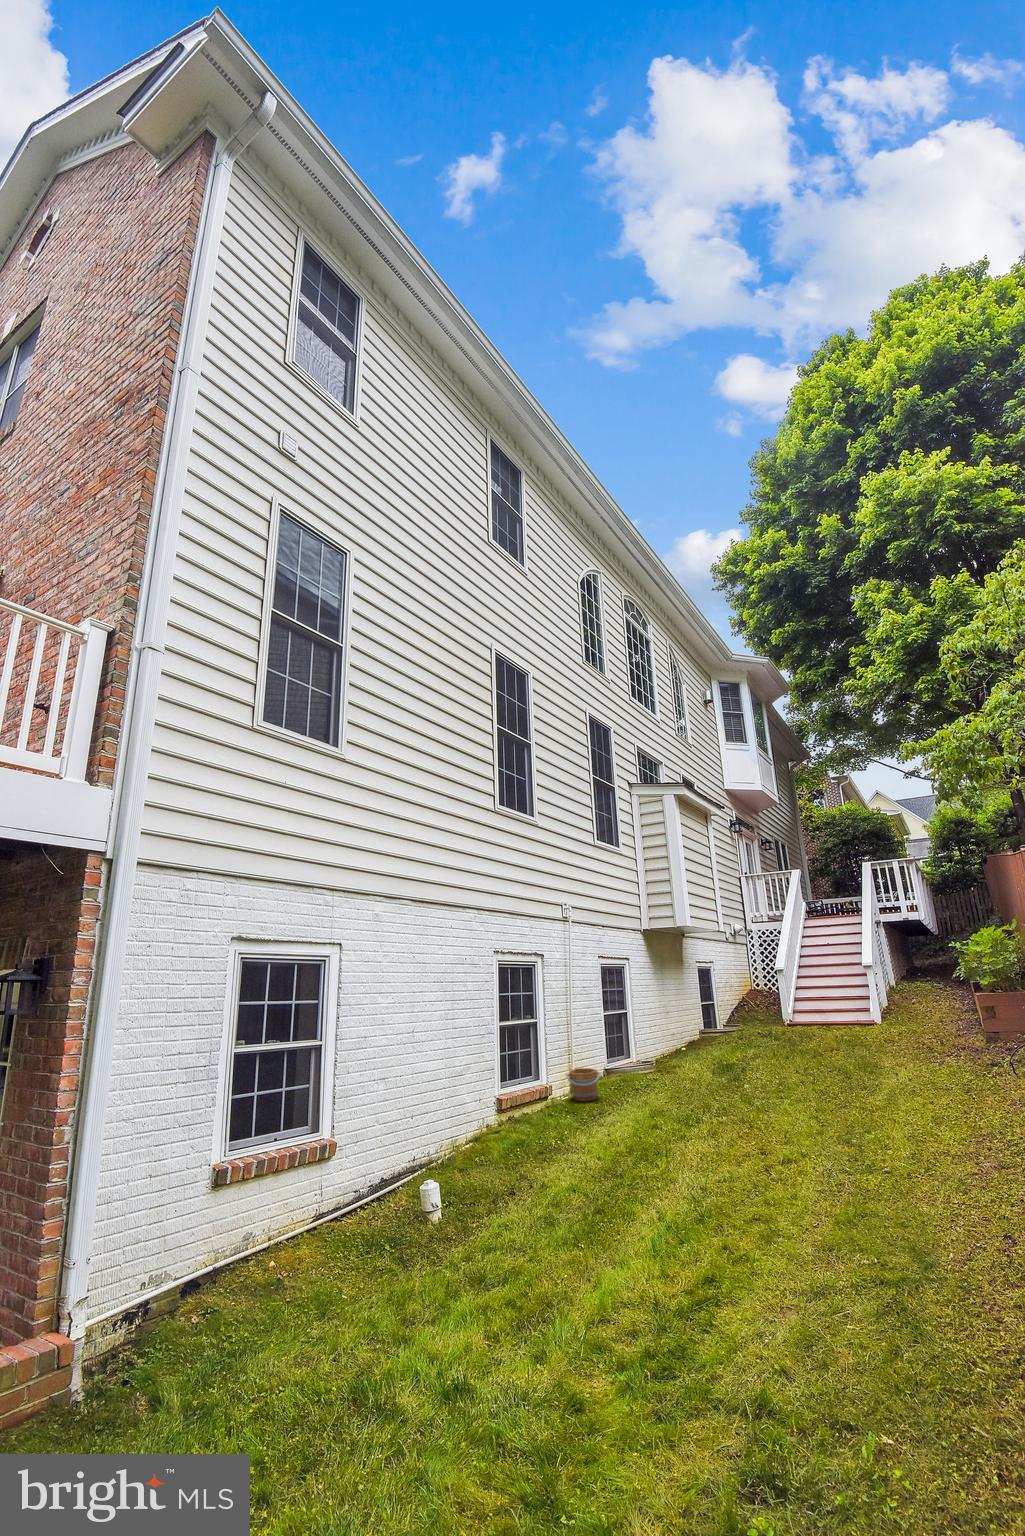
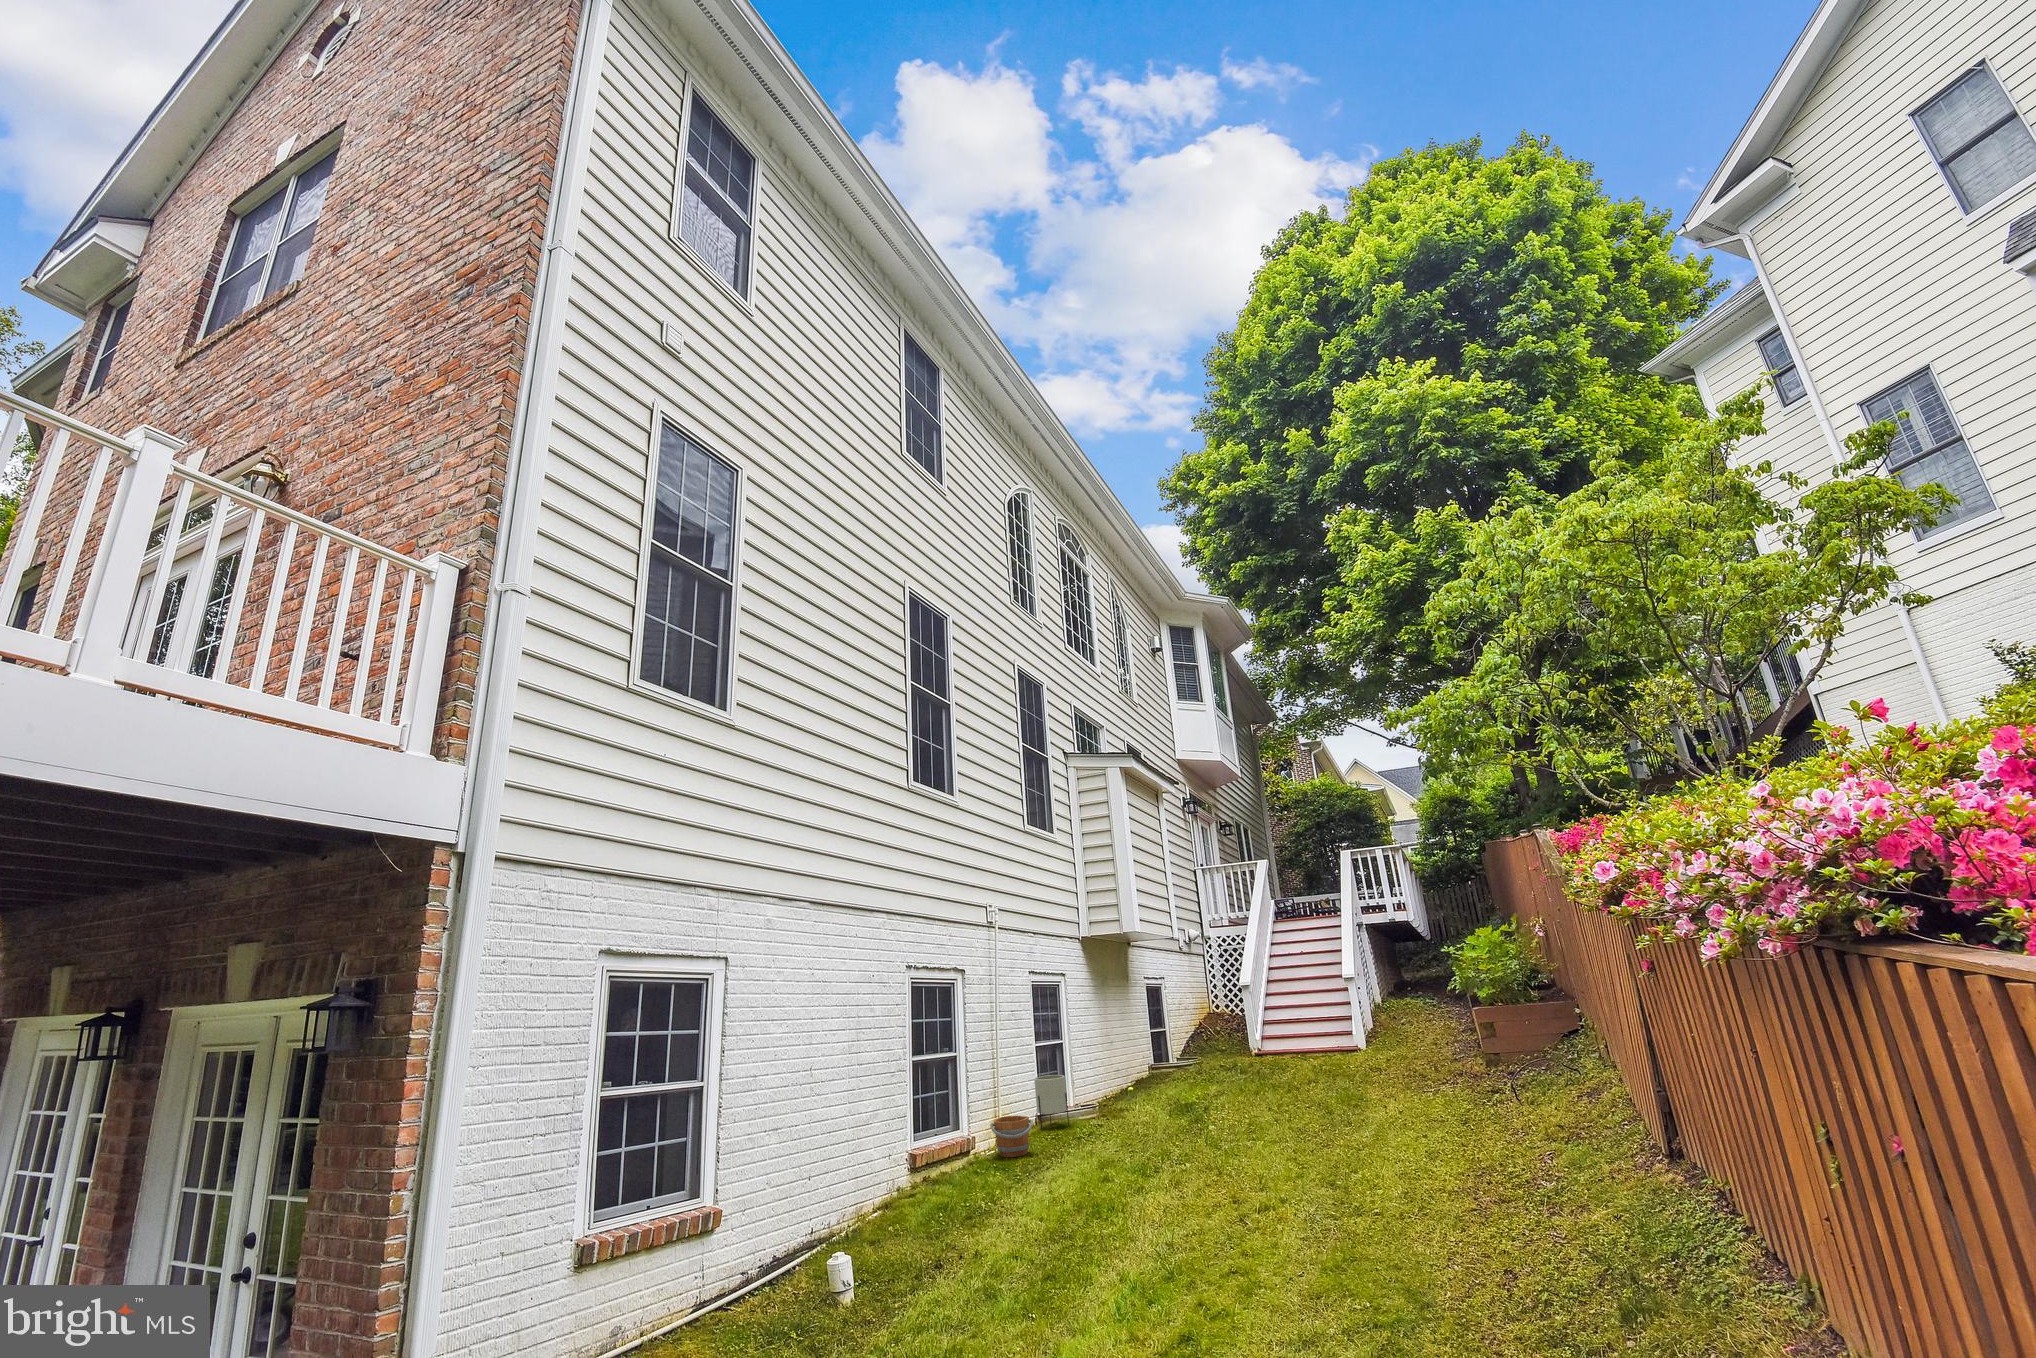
planter: none [604,1036,632,1079] -> present [1034,1075,1069,1130]

